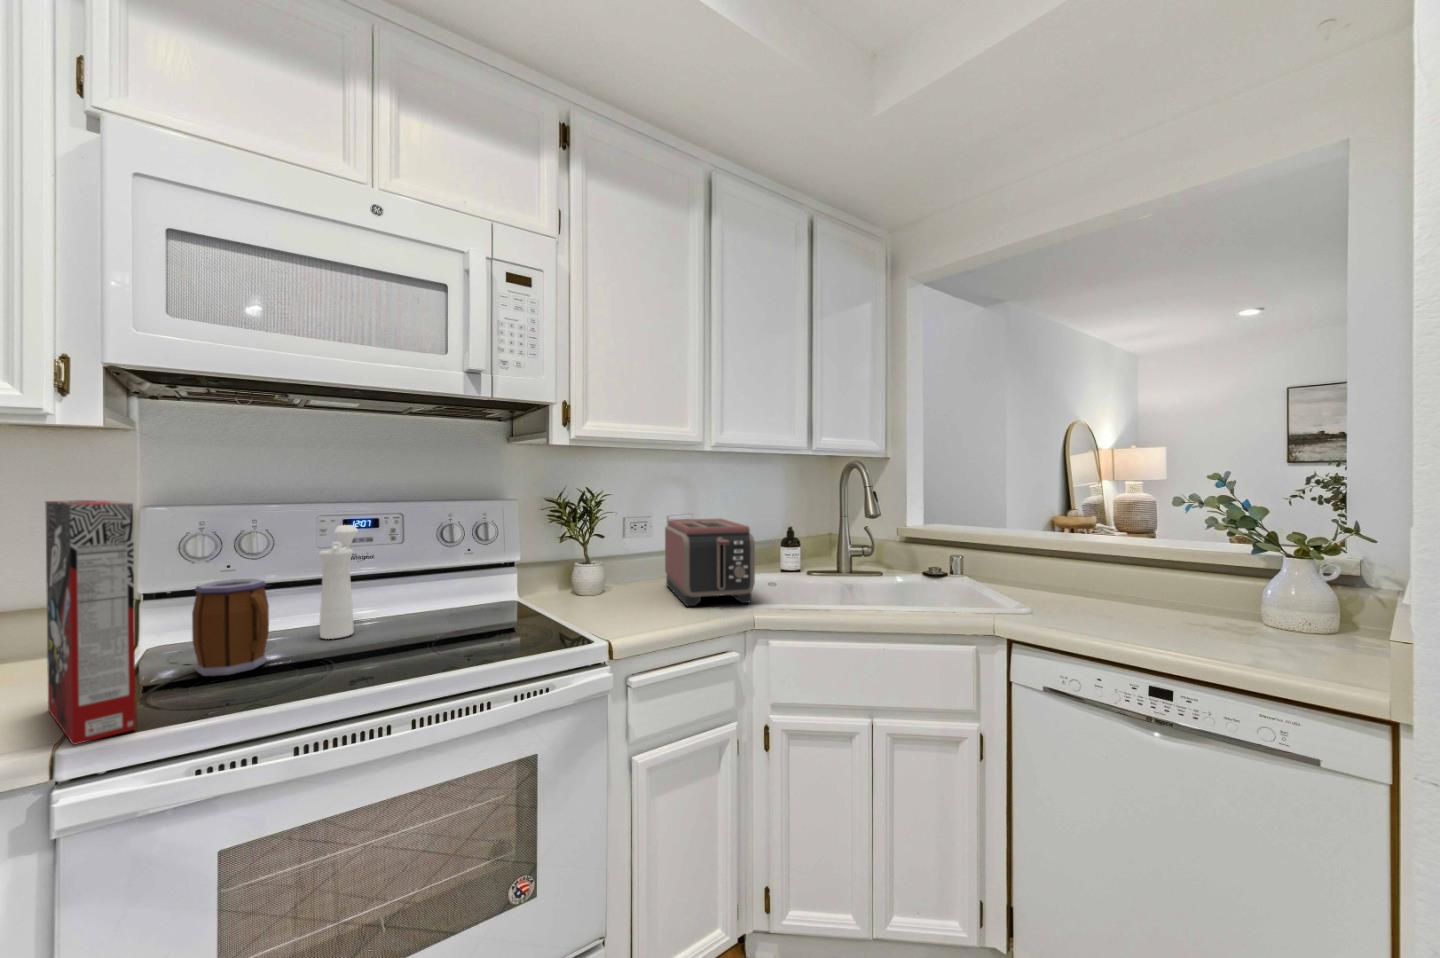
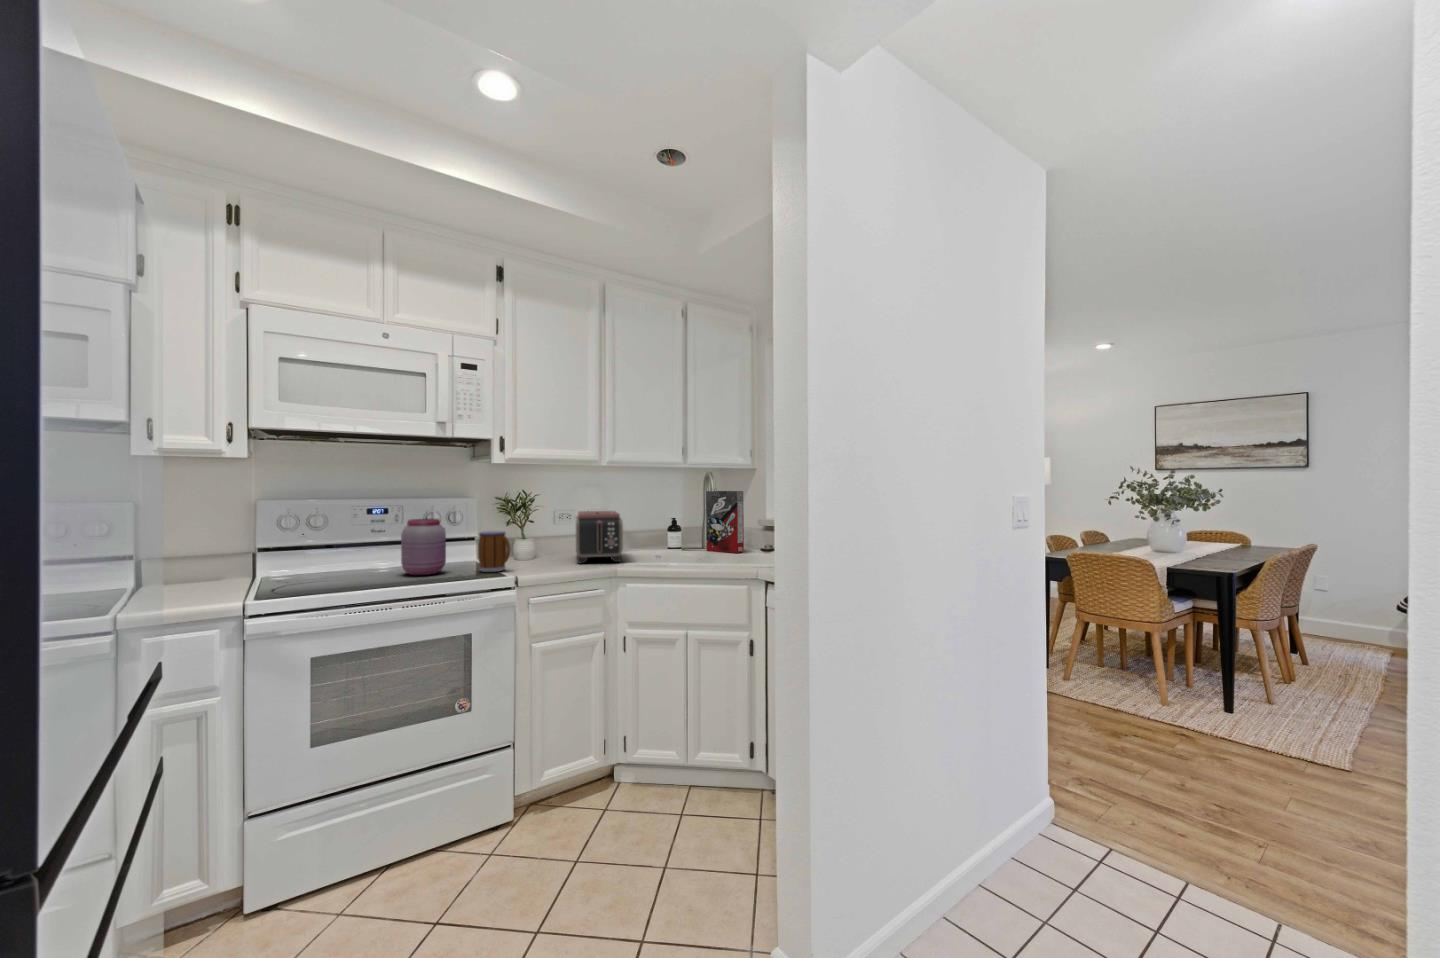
cereal box: present [46,500,136,745] -> present [706,491,744,553]
pepper mill: present [319,525,358,639] -> none [354,512,376,574]
jar: none [404,538,481,641] -> present [401,519,446,575]
mug: present [192,578,269,676] -> present [478,531,511,572]

